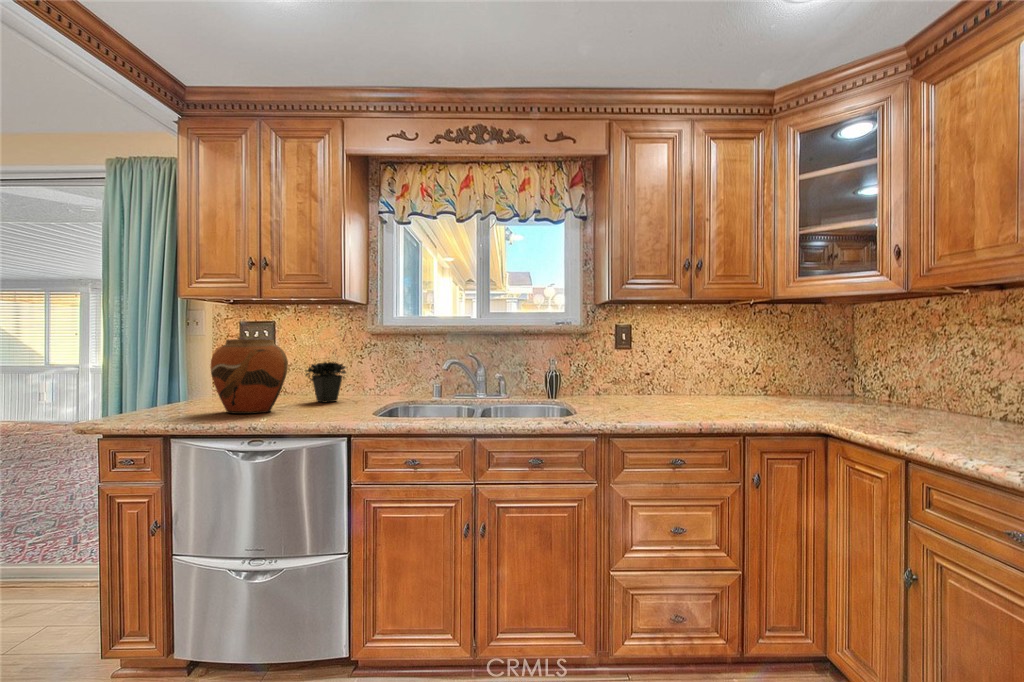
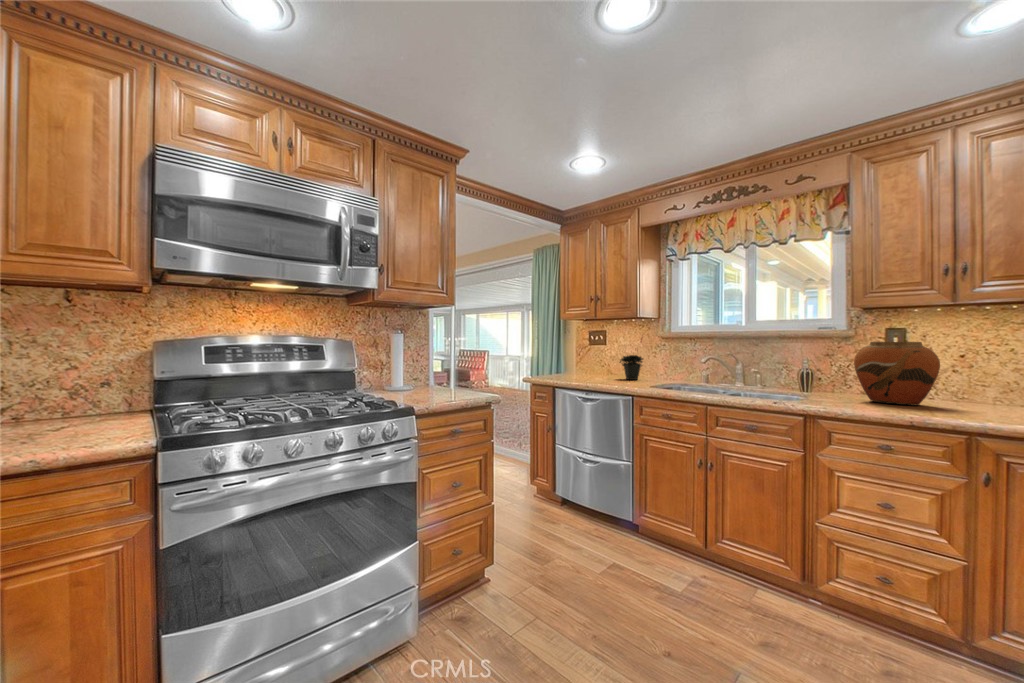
vase: present [210,339,288,414] -> present [854,342,940,406]

